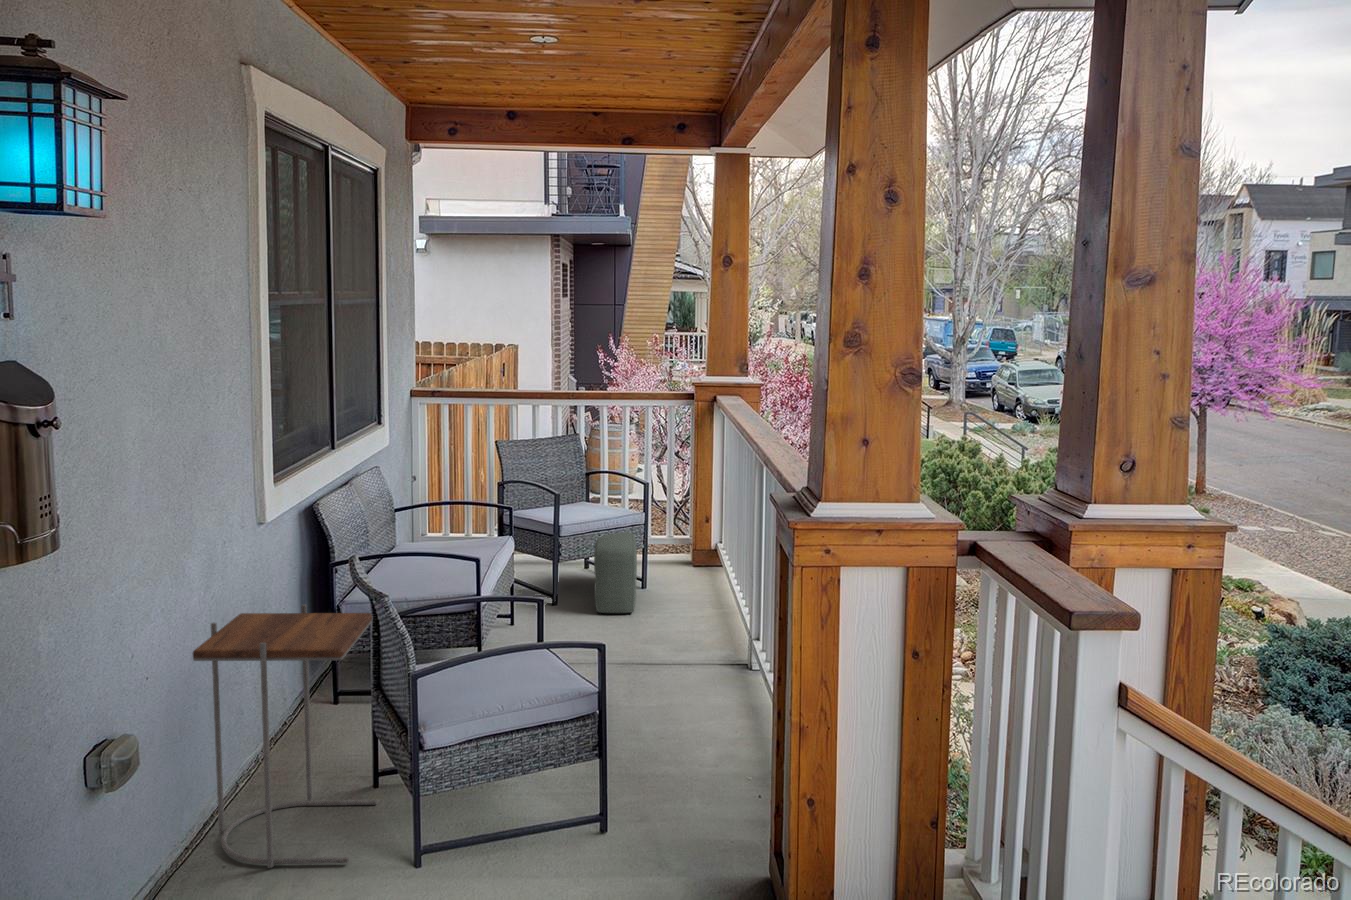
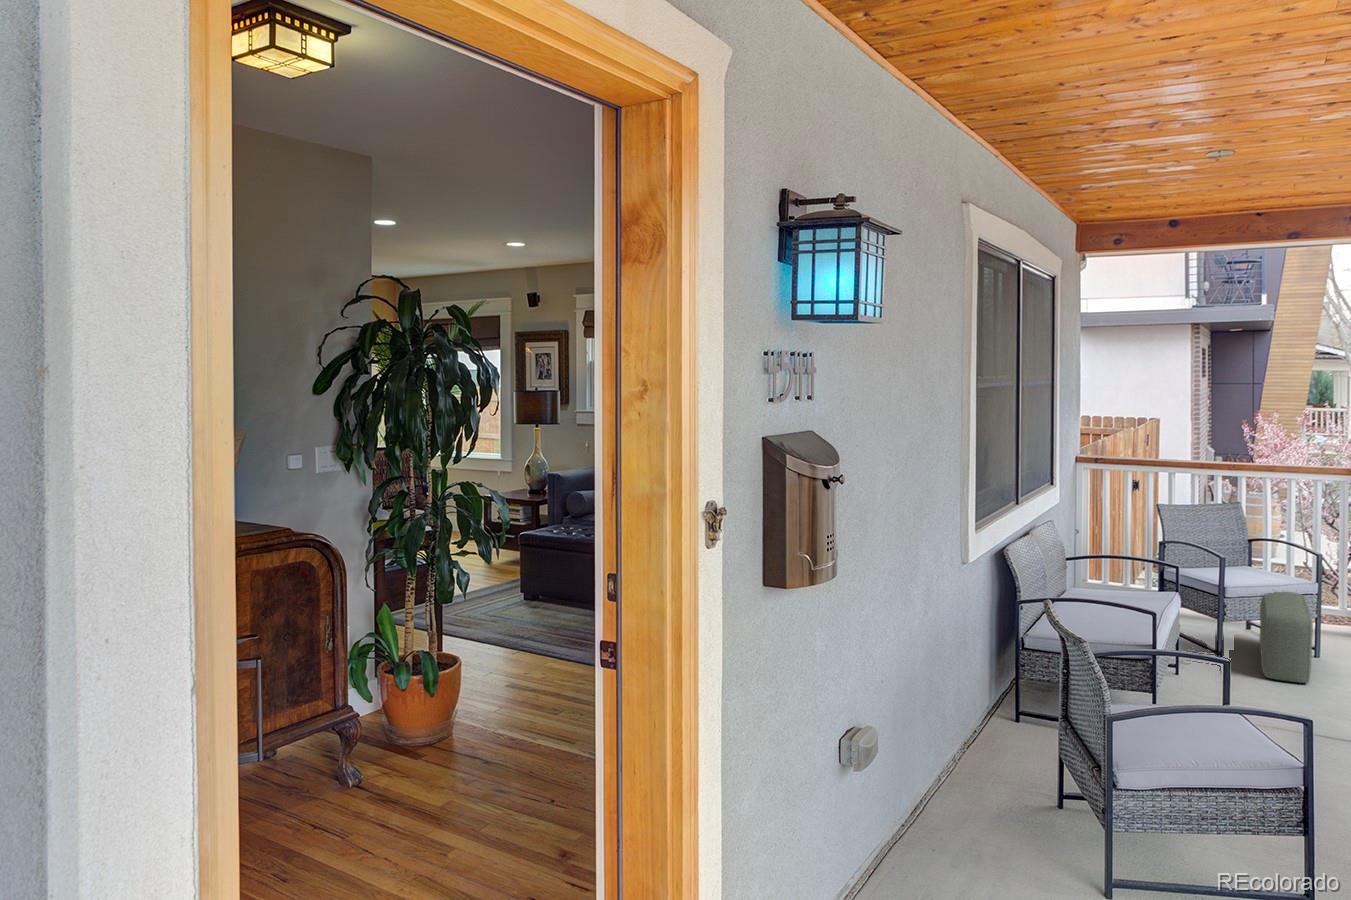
side table: present [193,604,377,868] -> none [915,636,1060,869]

